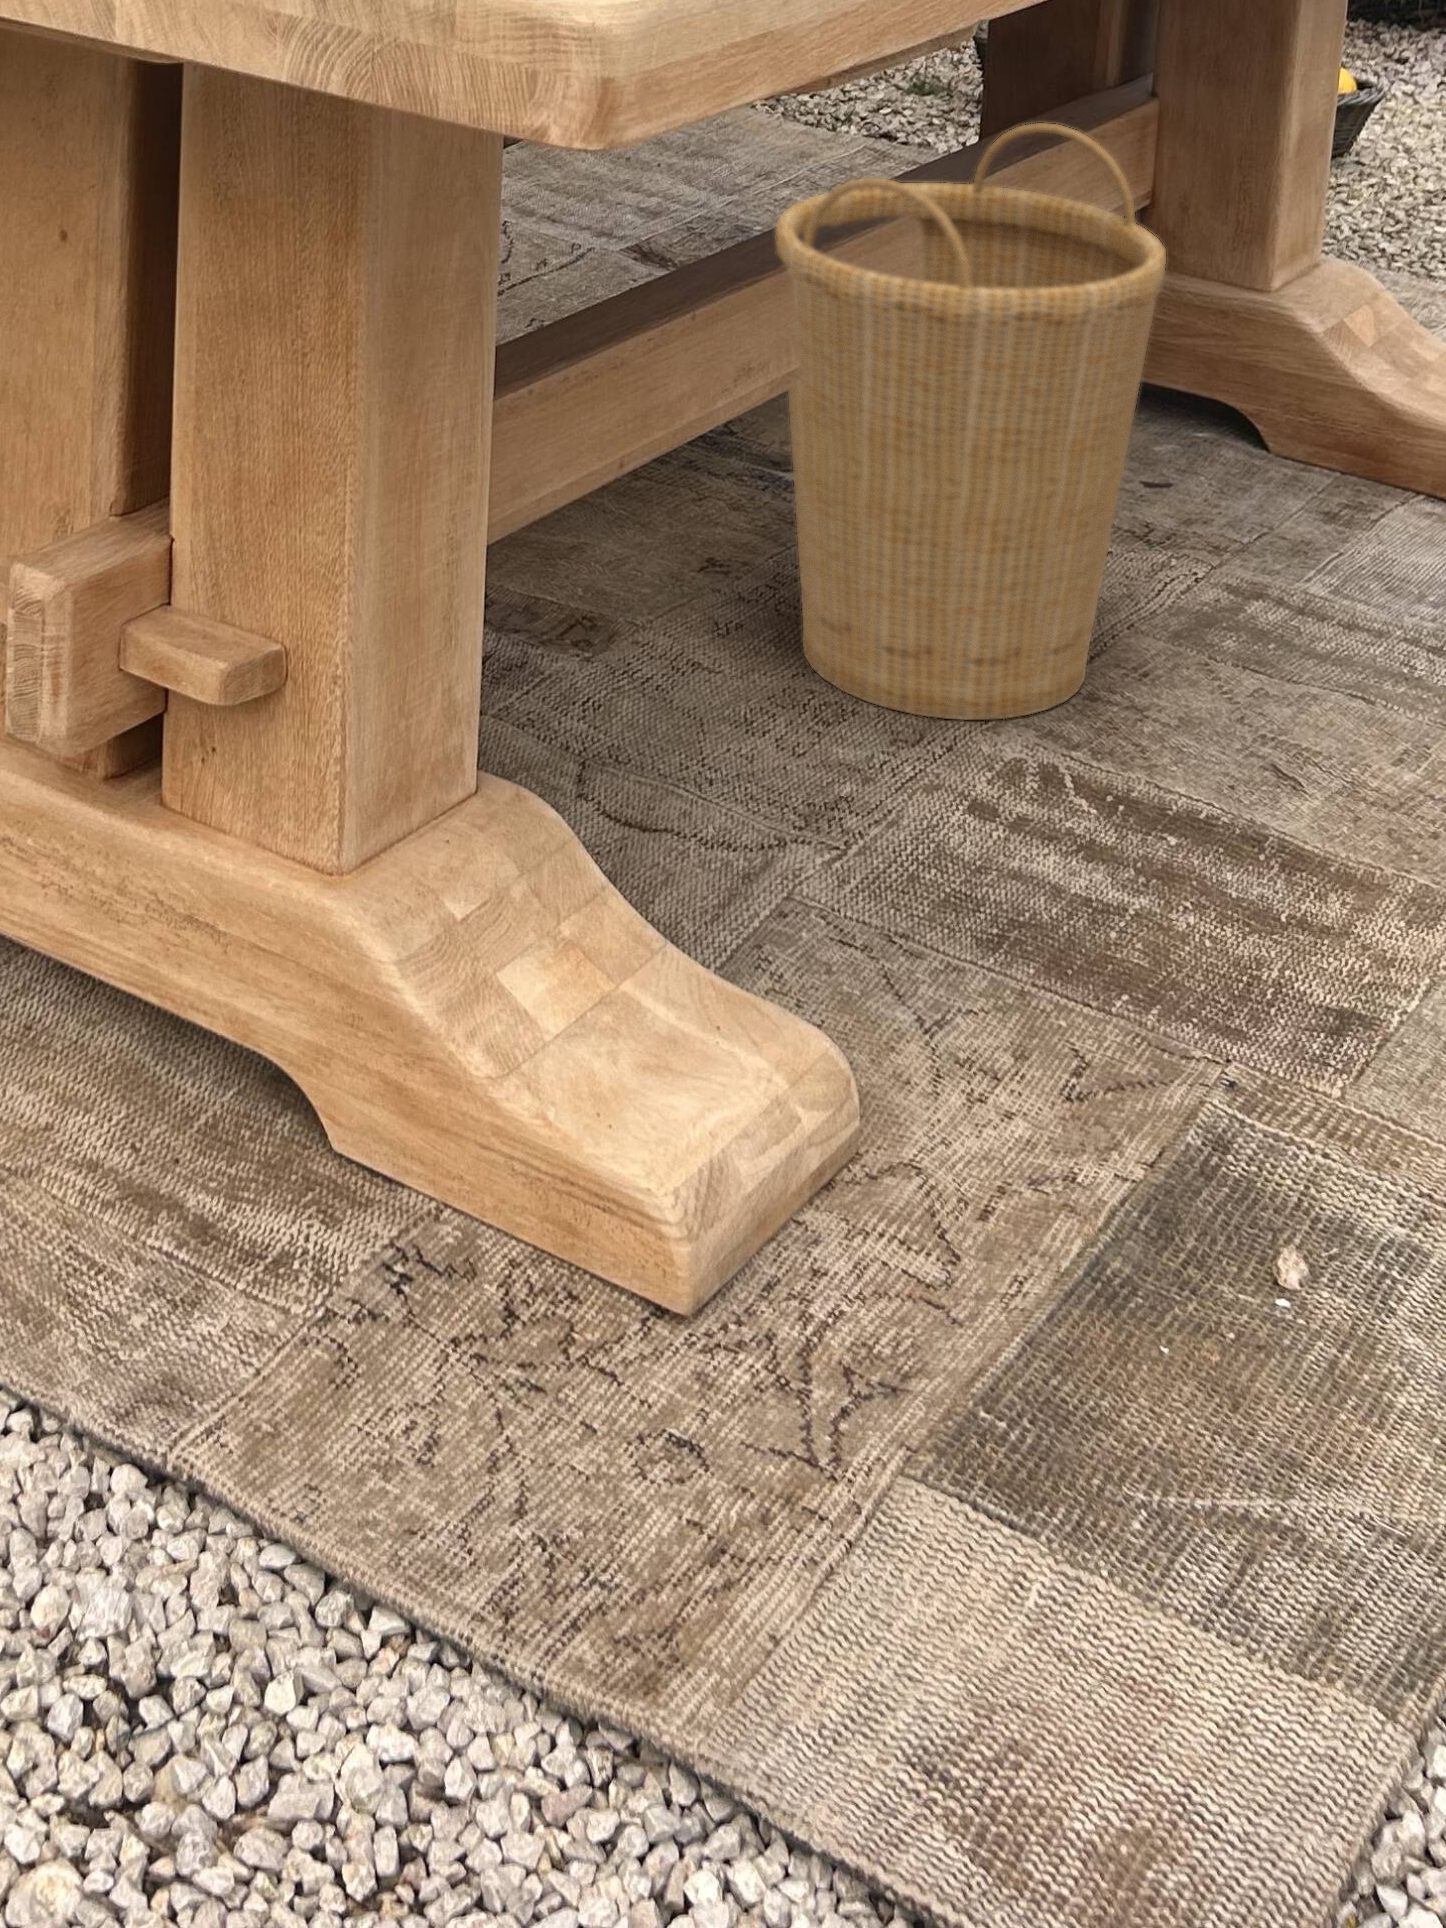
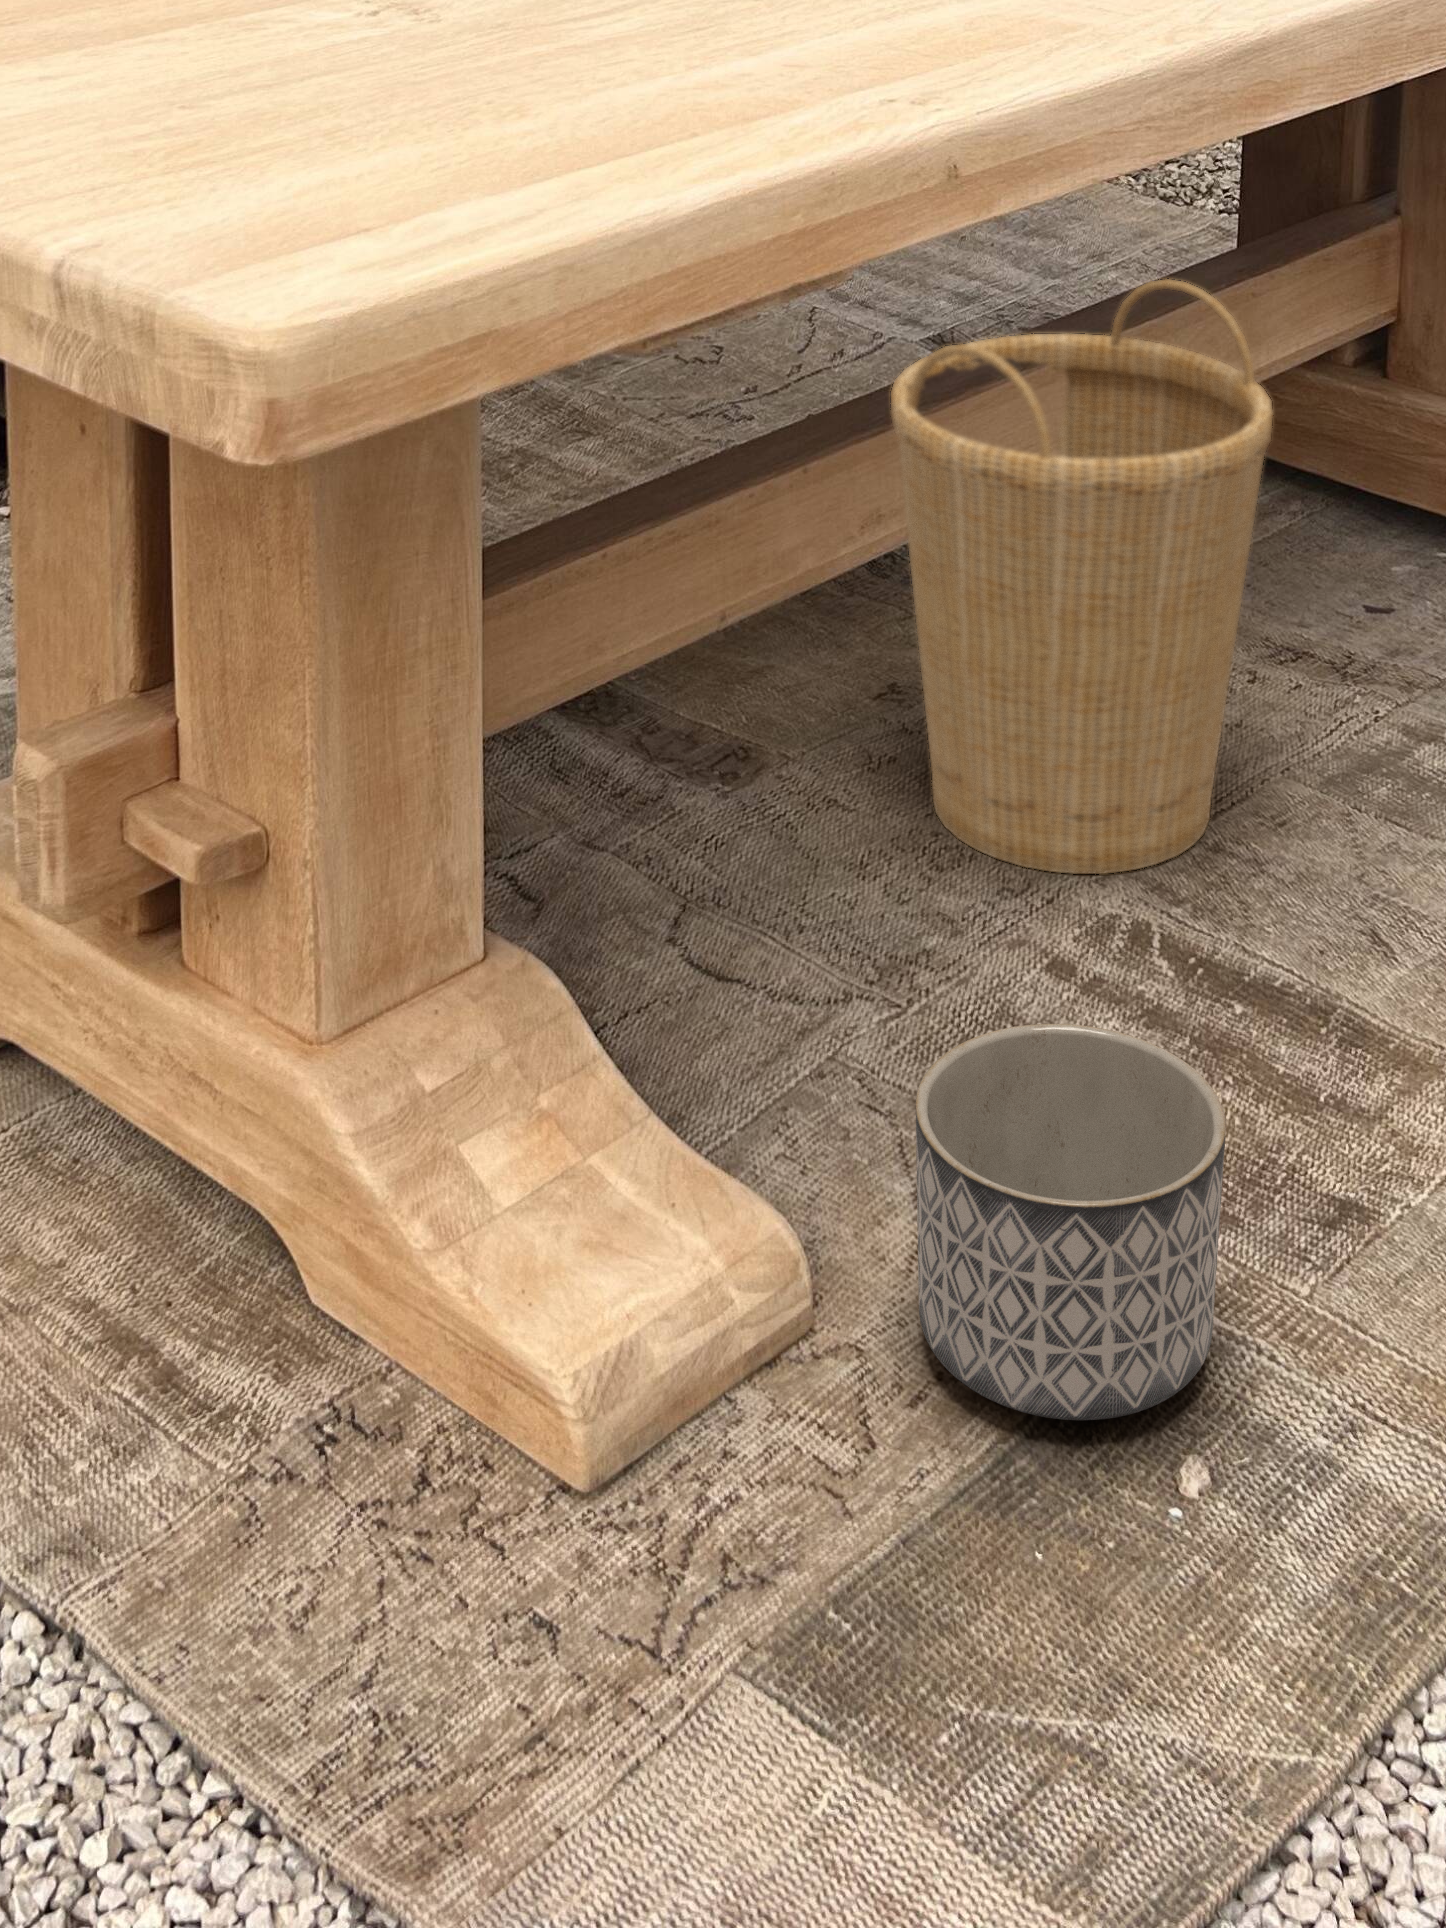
planter: none [971,831,1303,1223] -> present [916,1024,1226,1420]

